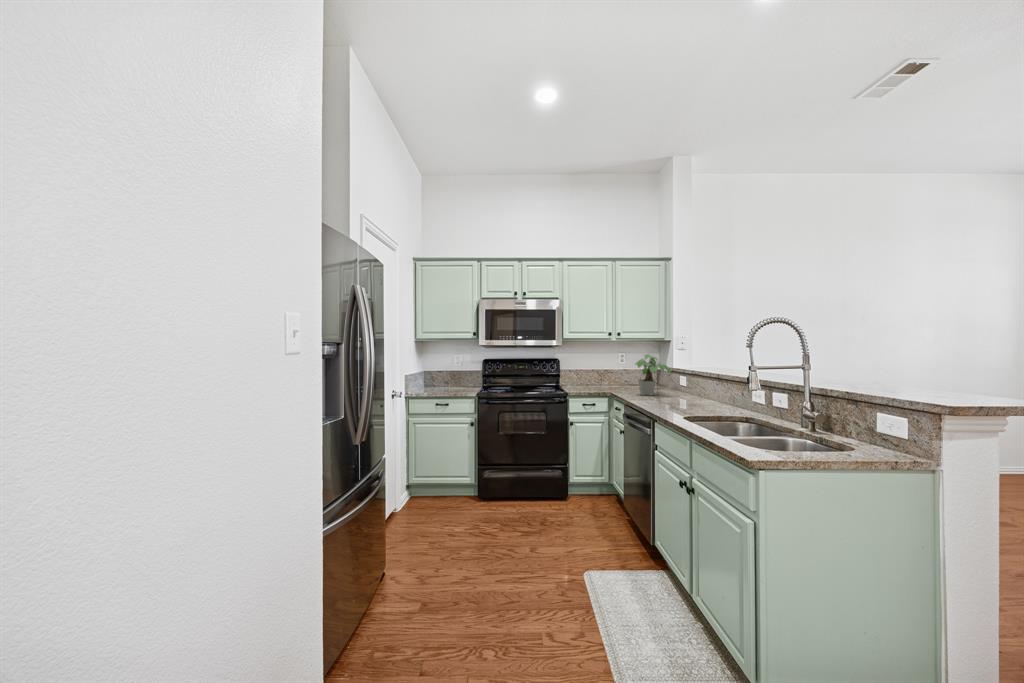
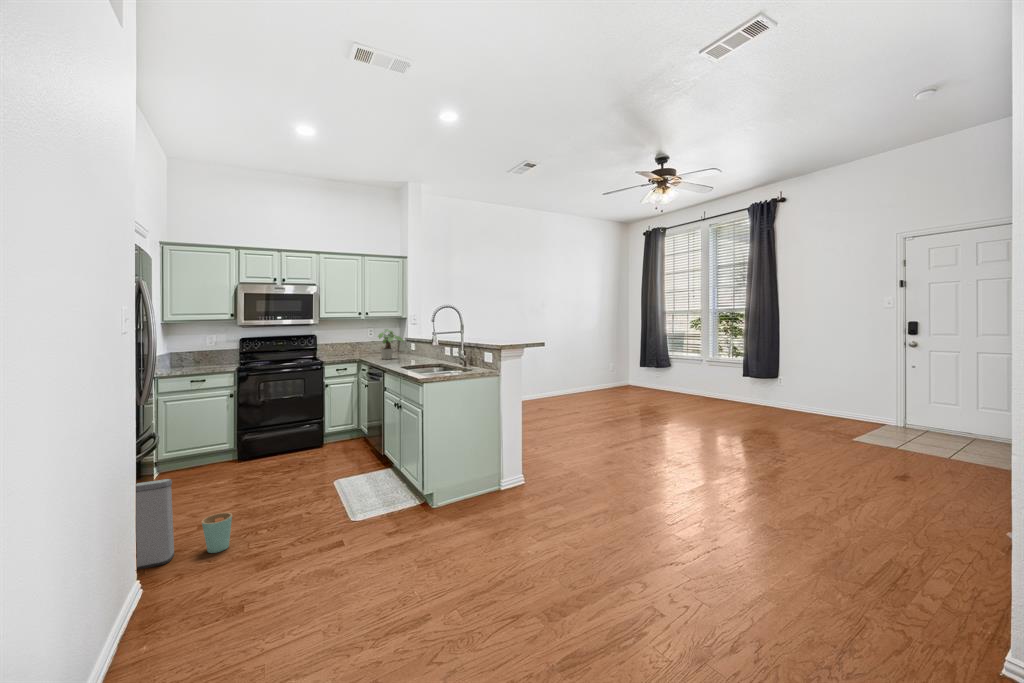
trash can: none [355,550,466,665] -> present [136,479,232,570]

